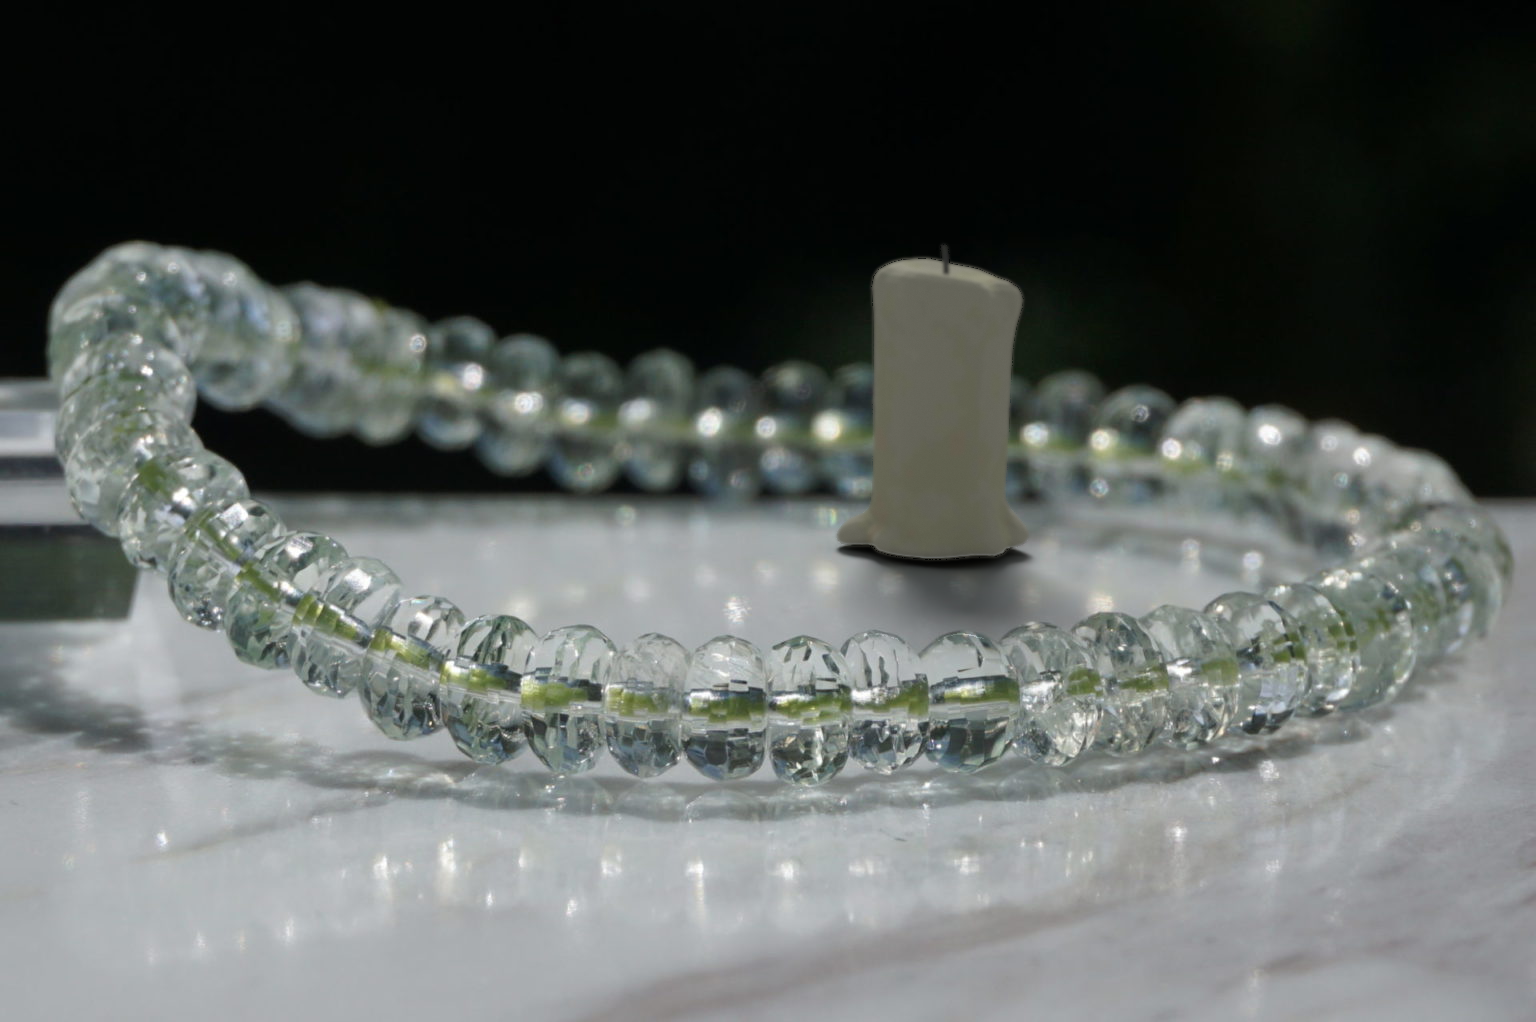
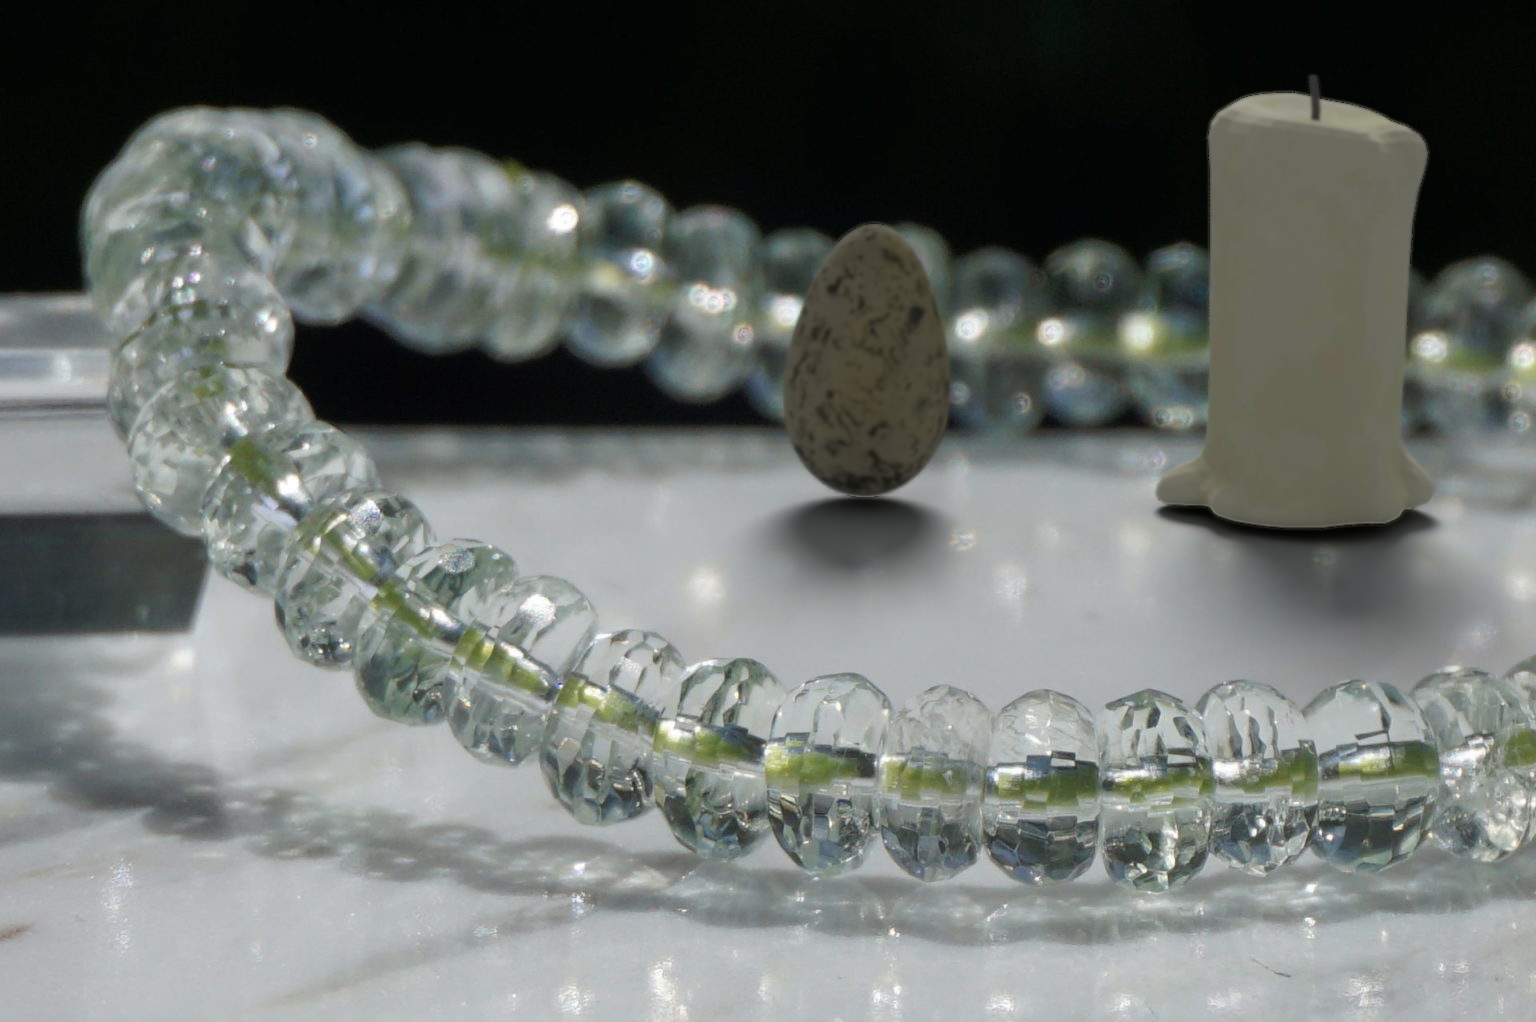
decorative egg: none [574,344,693,539] -> present [783,224,951,498]

